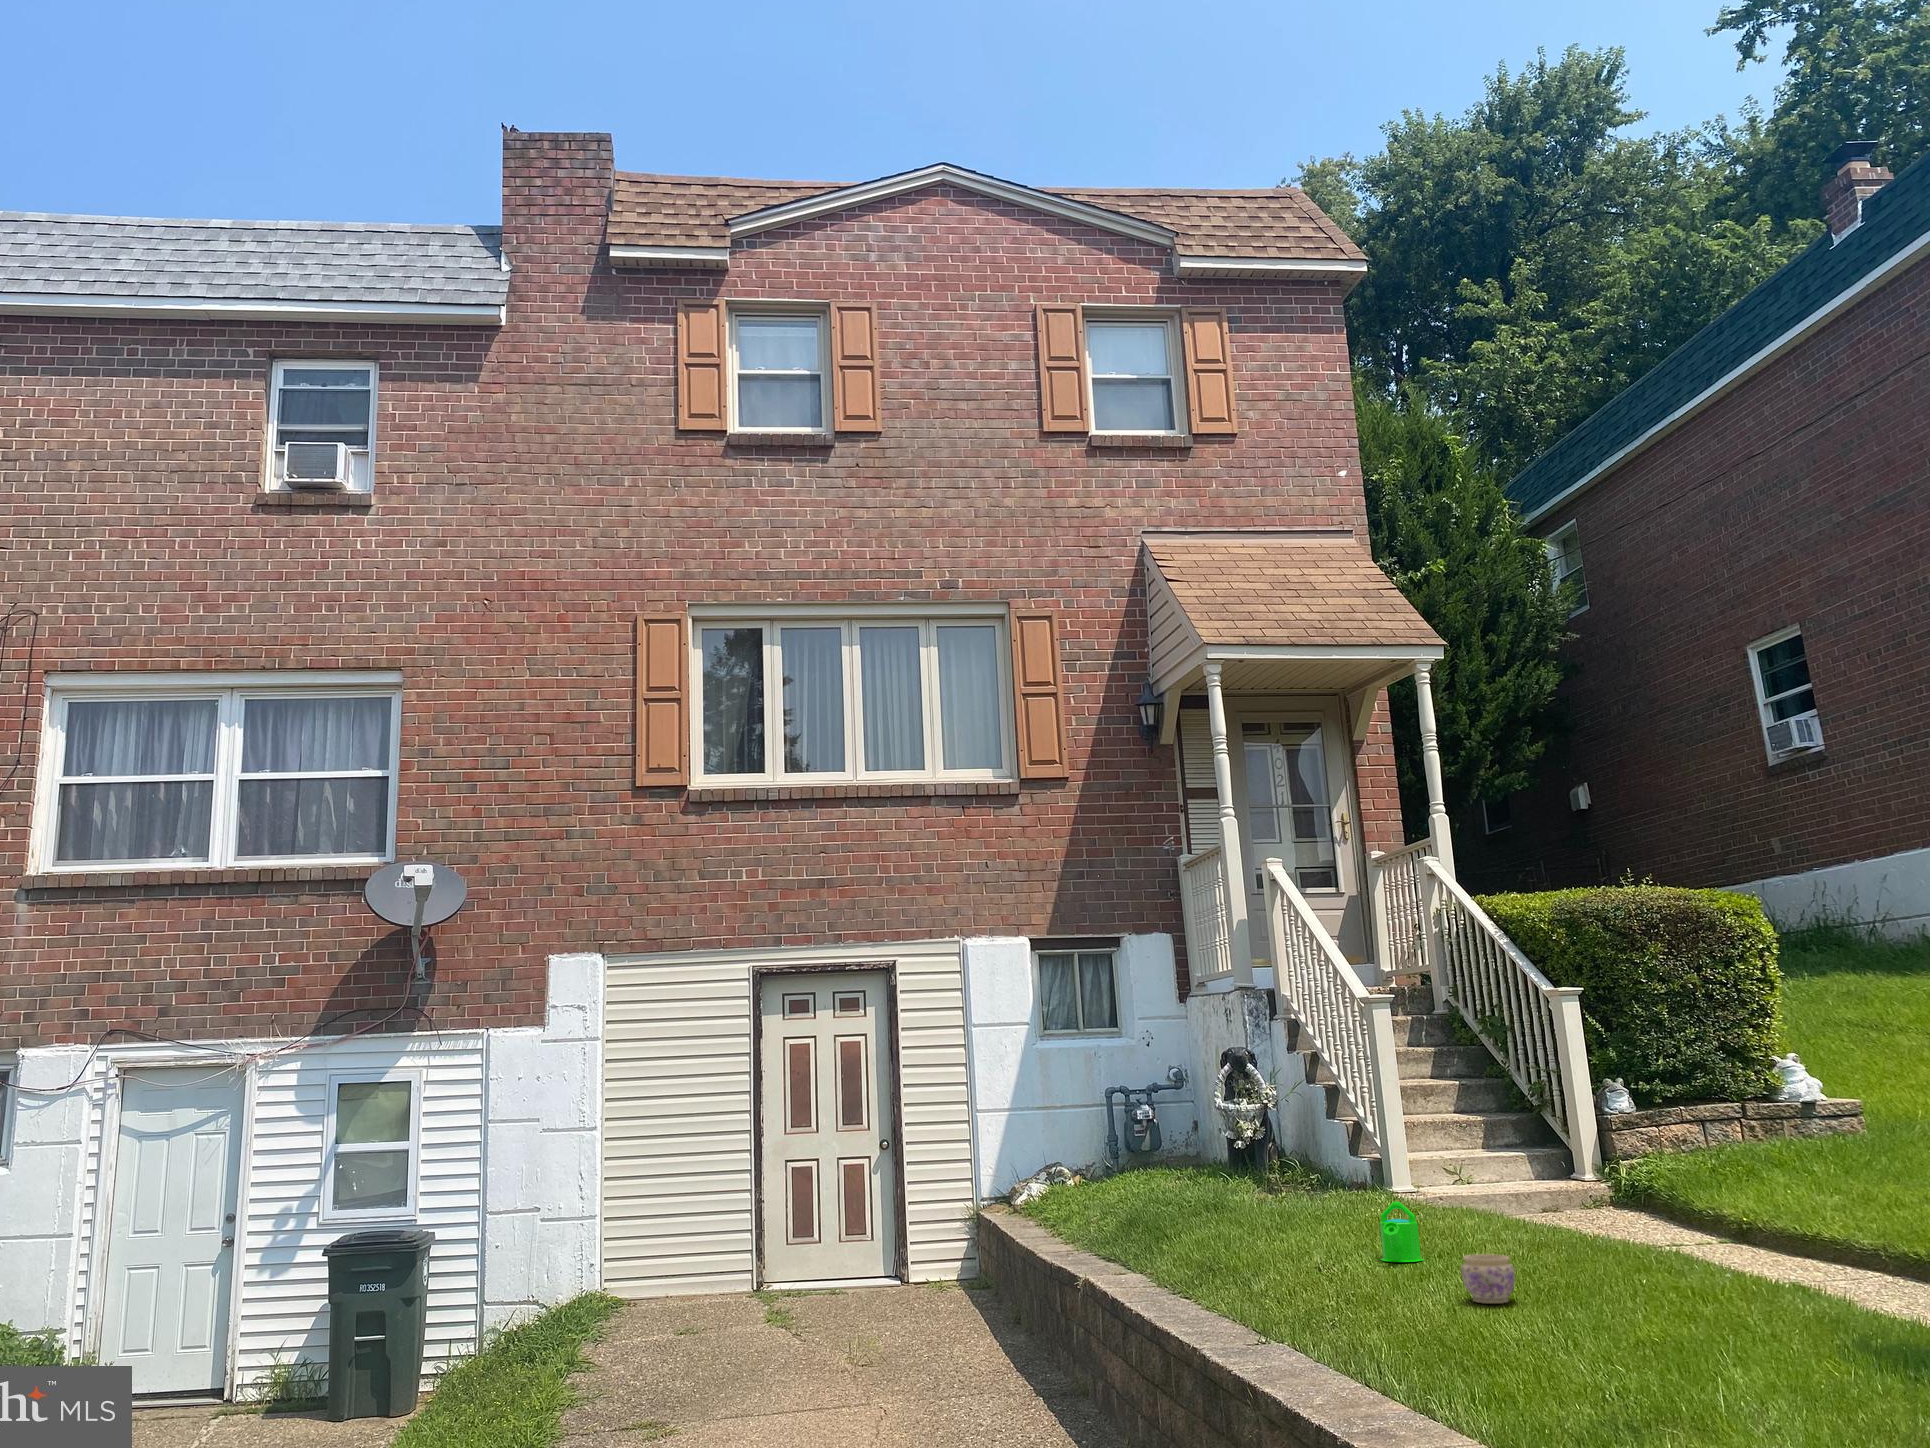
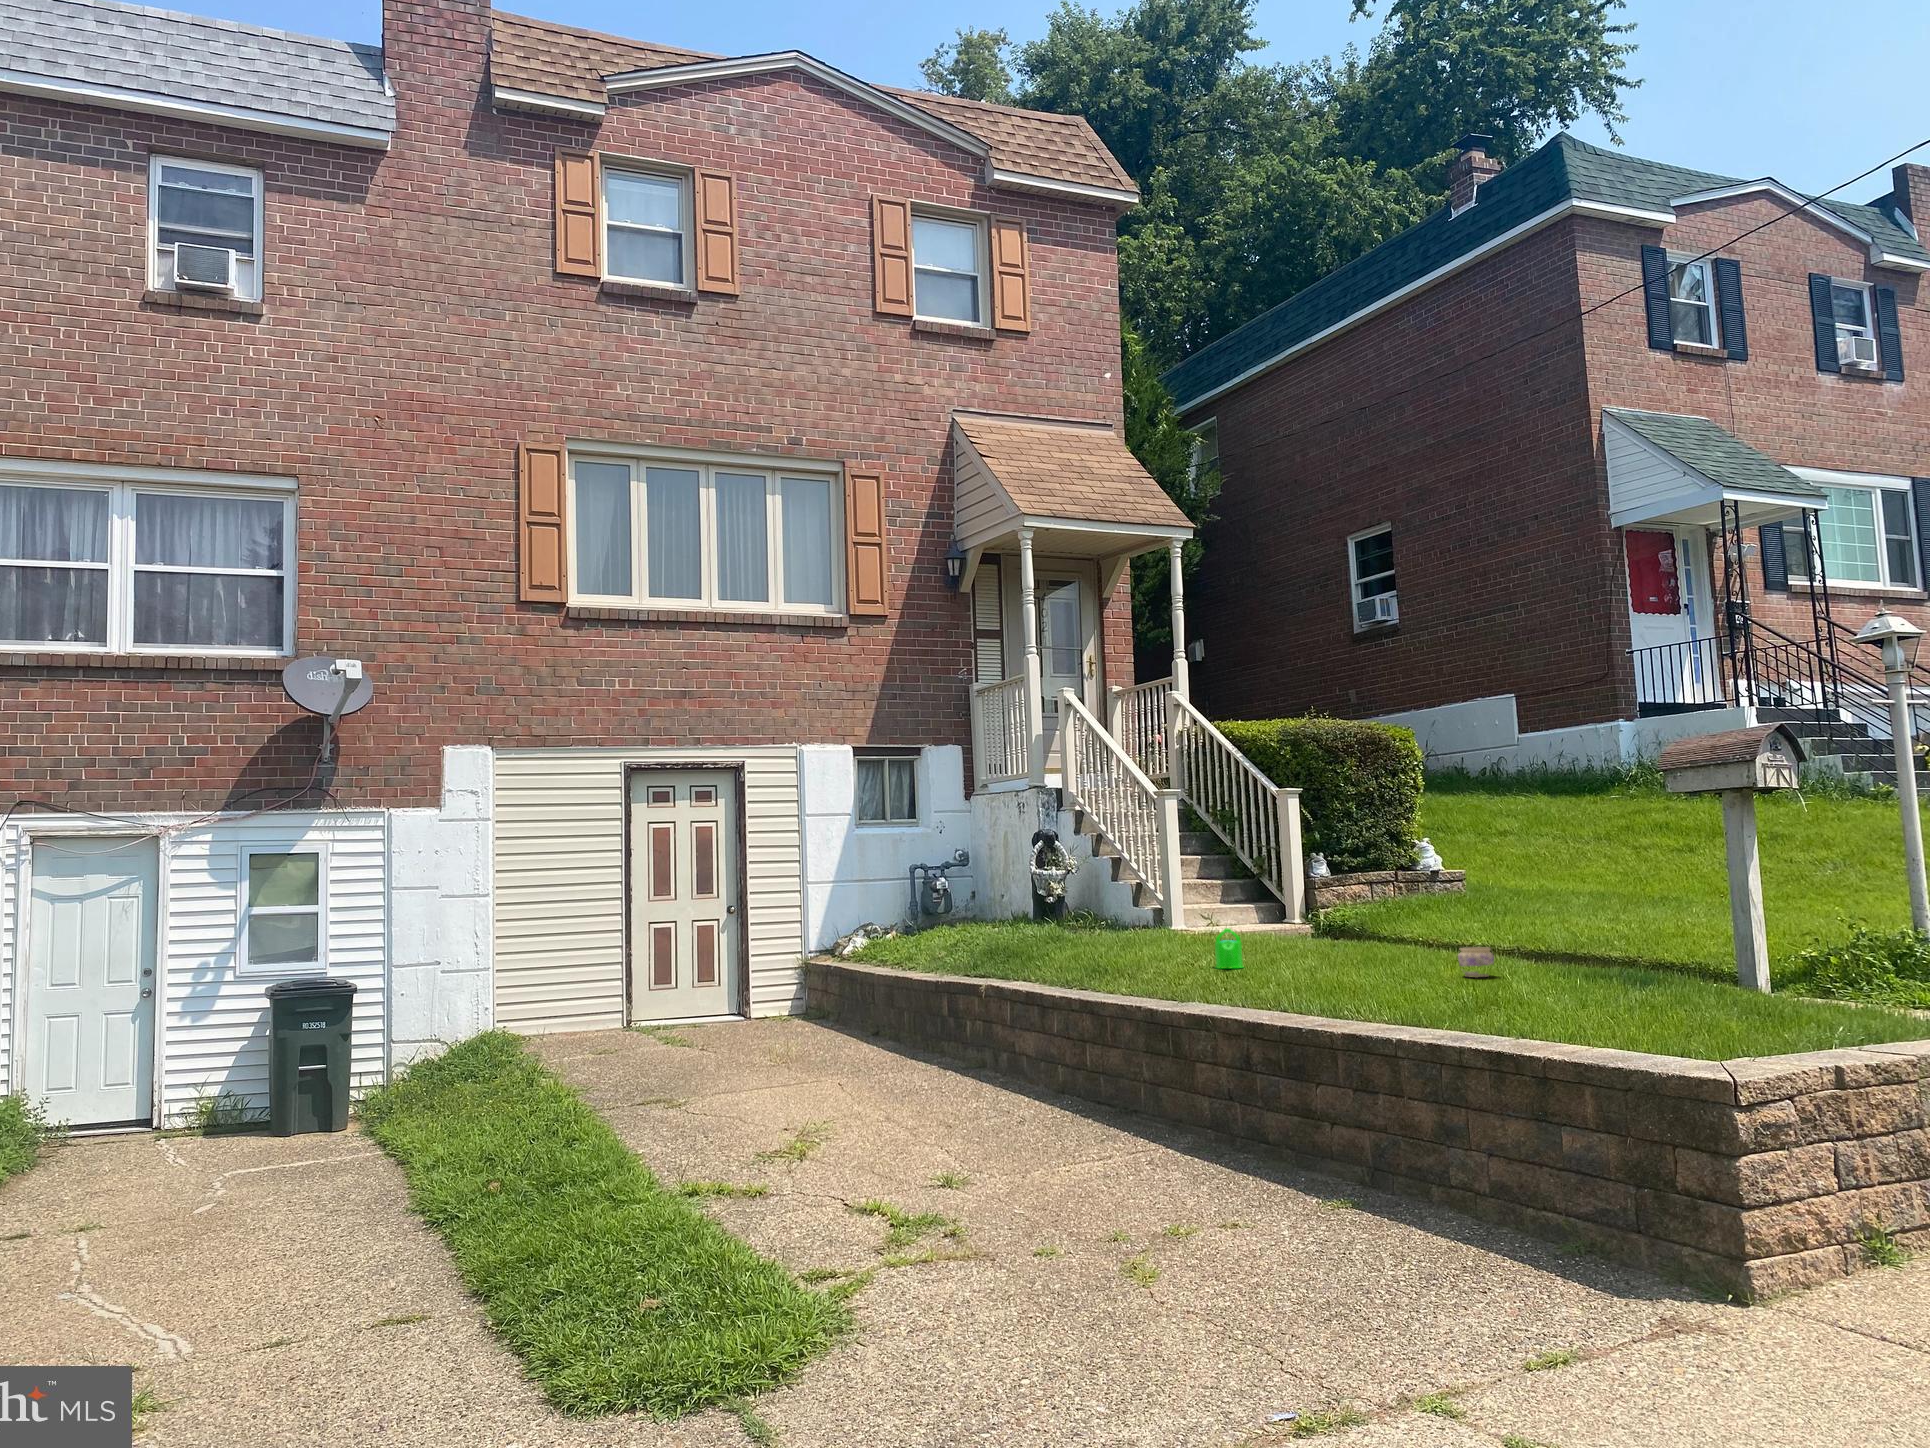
planter: present [1461,1254,1515,1304] -> present [1458,948,1494,977]

